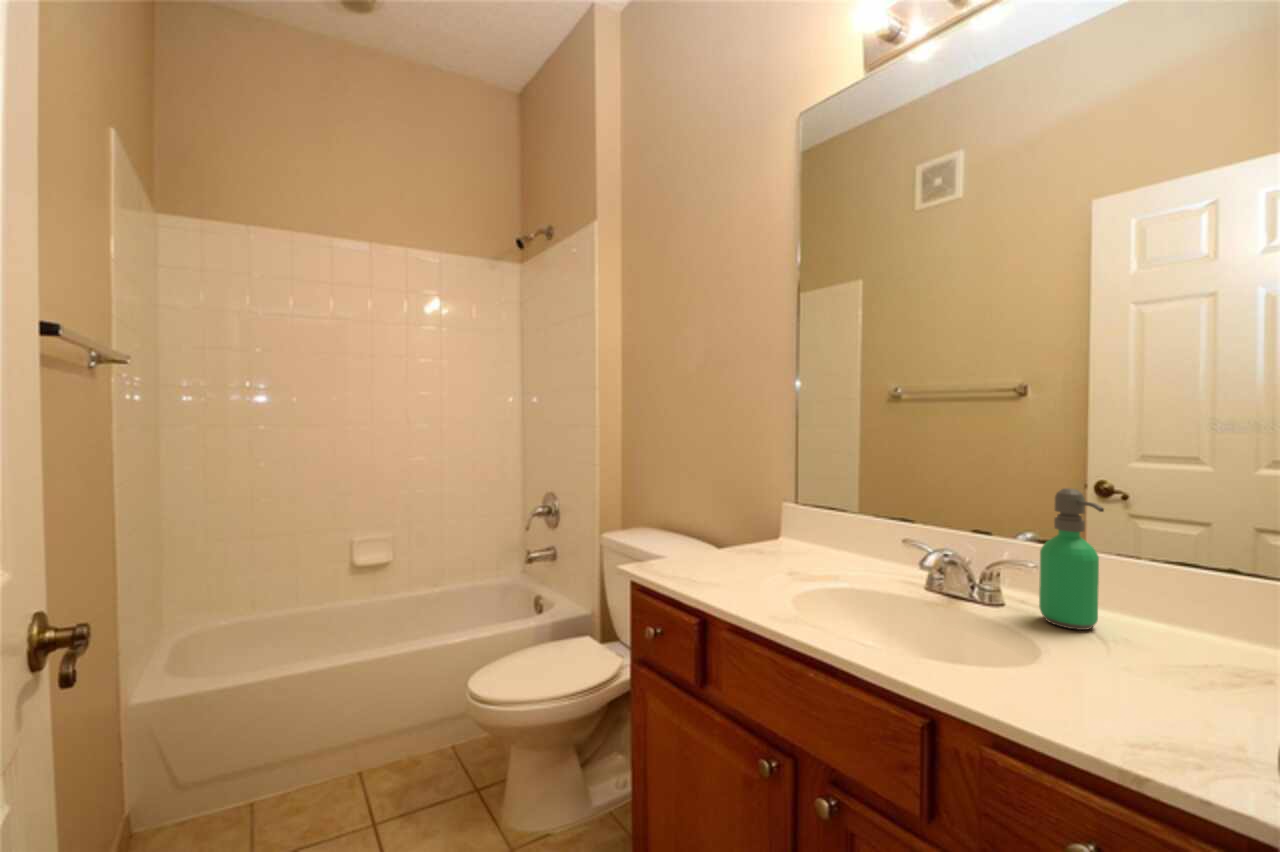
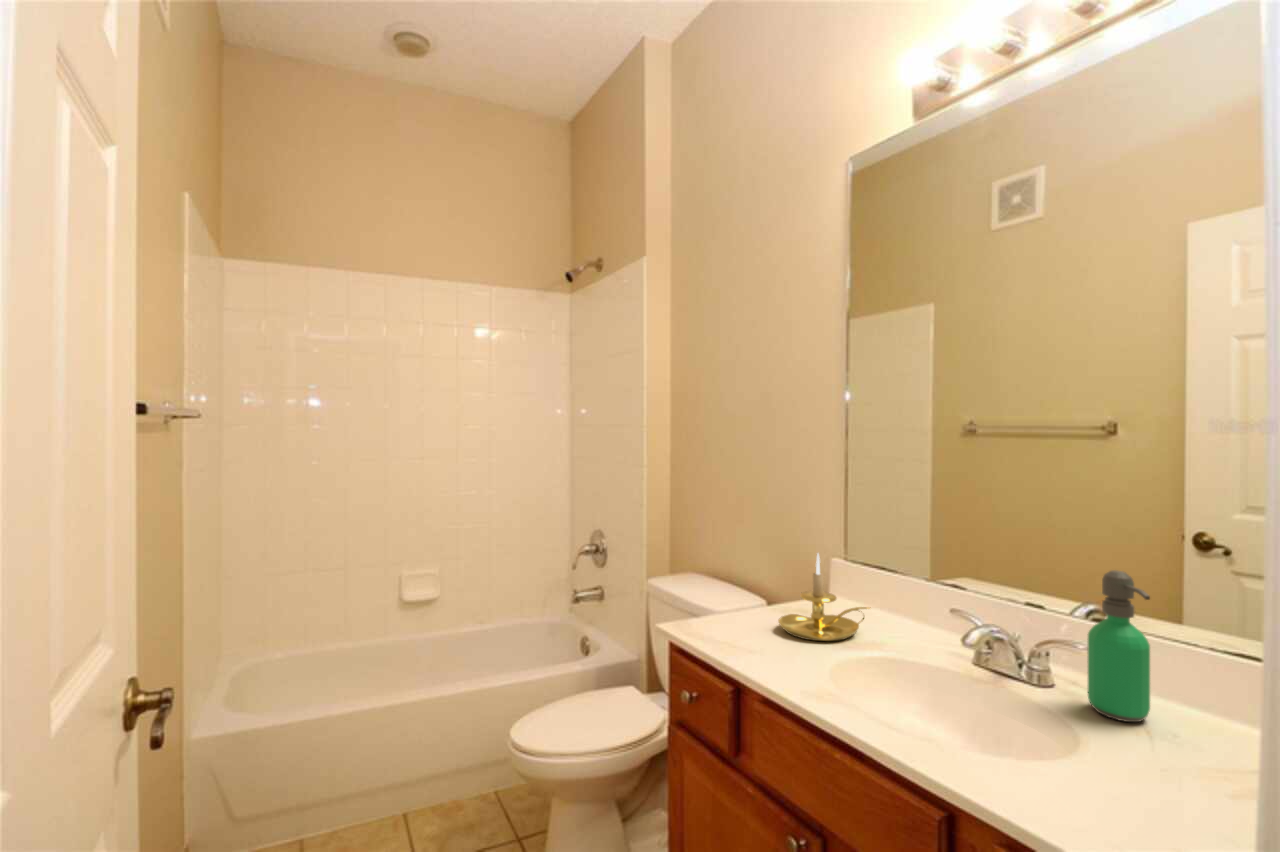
candle holder: none [738,492,827,576] -> present [778,554,870,641]

